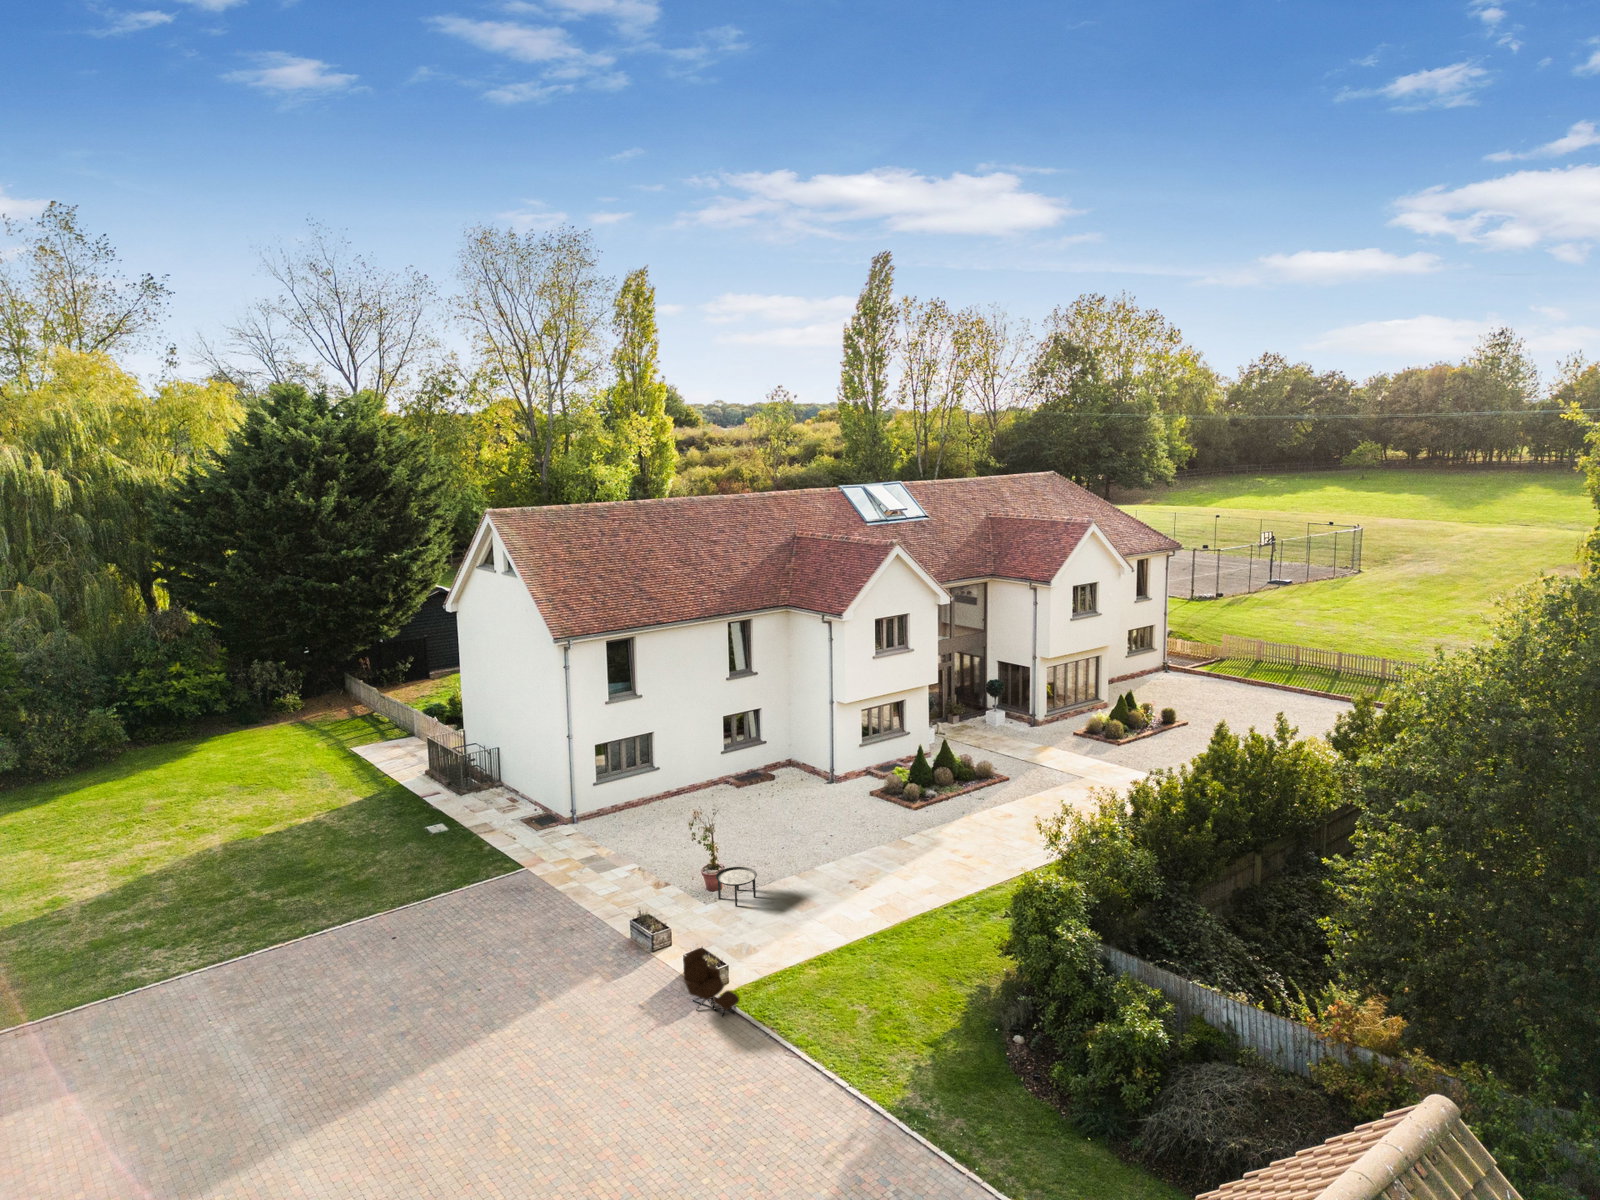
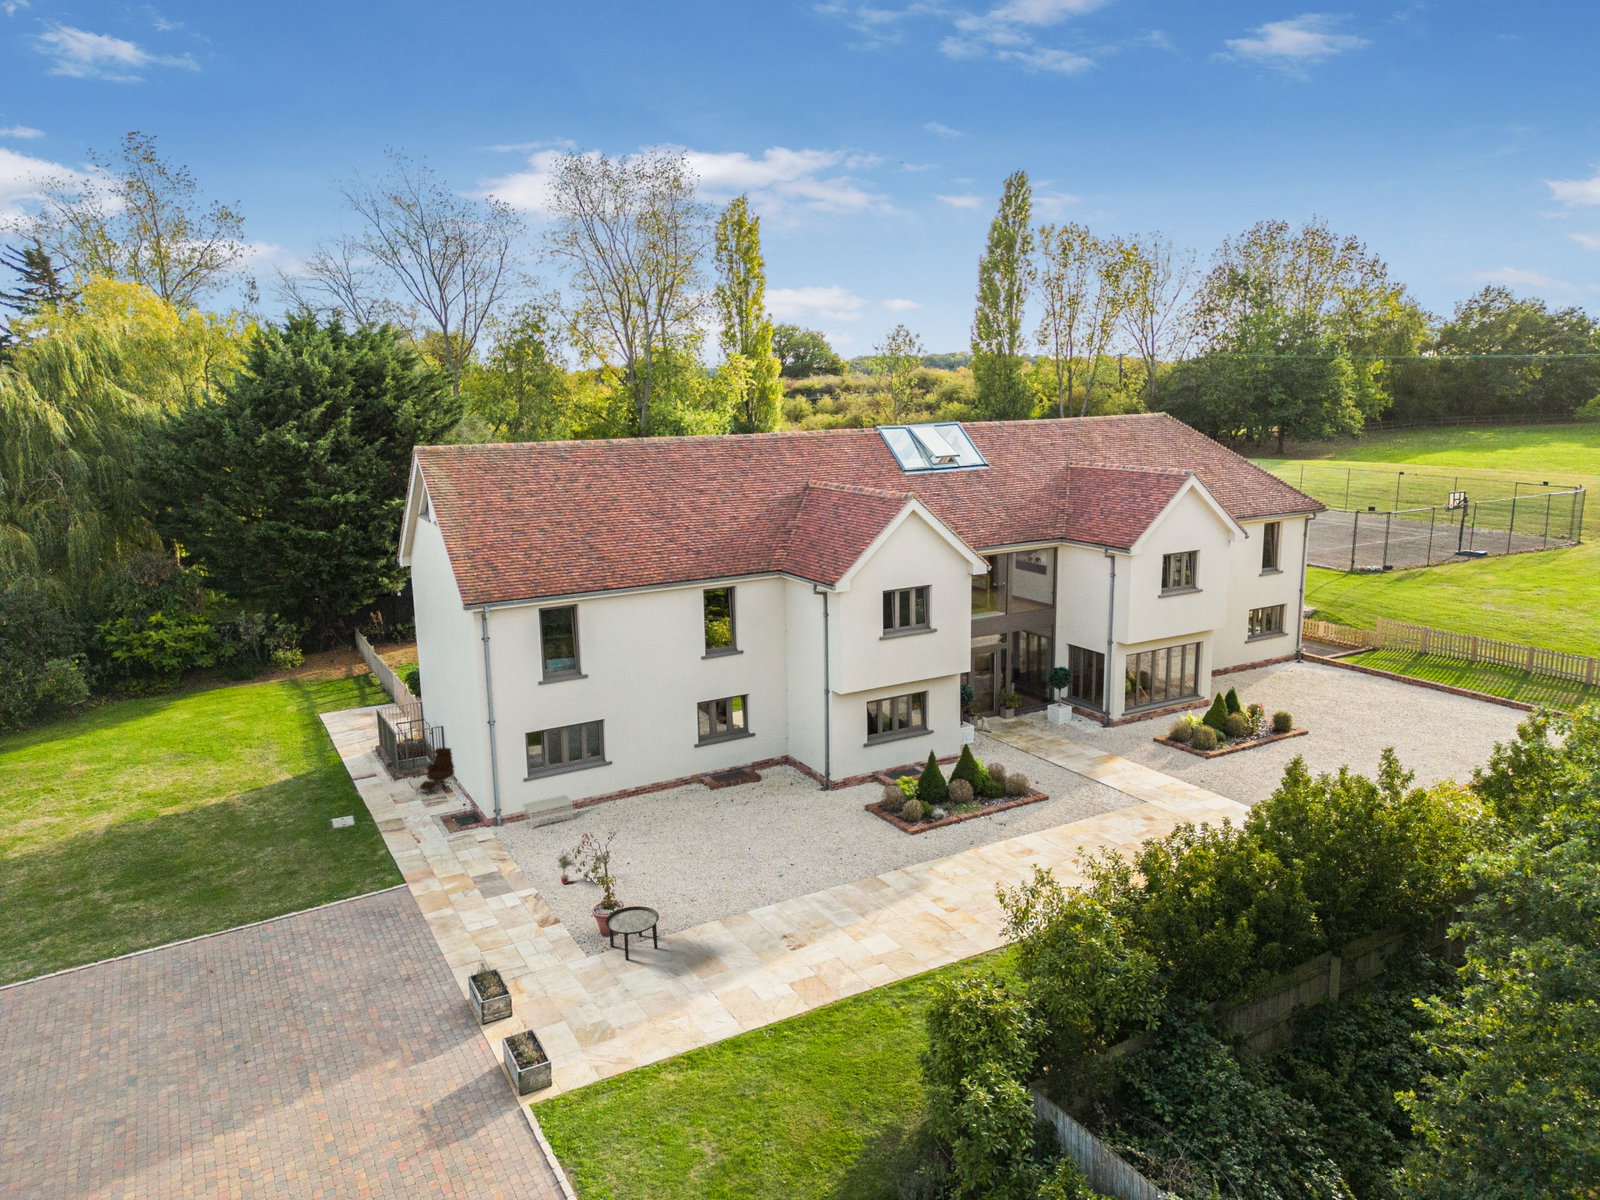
storage bench: none [594,795,637,824] -> present [523,795,573,829]
potted tree: none [650,832,666,860] -> present [558,851,576,884]
lounge chair: present [683,948,739,1011] -> present [420,747,454,791]

